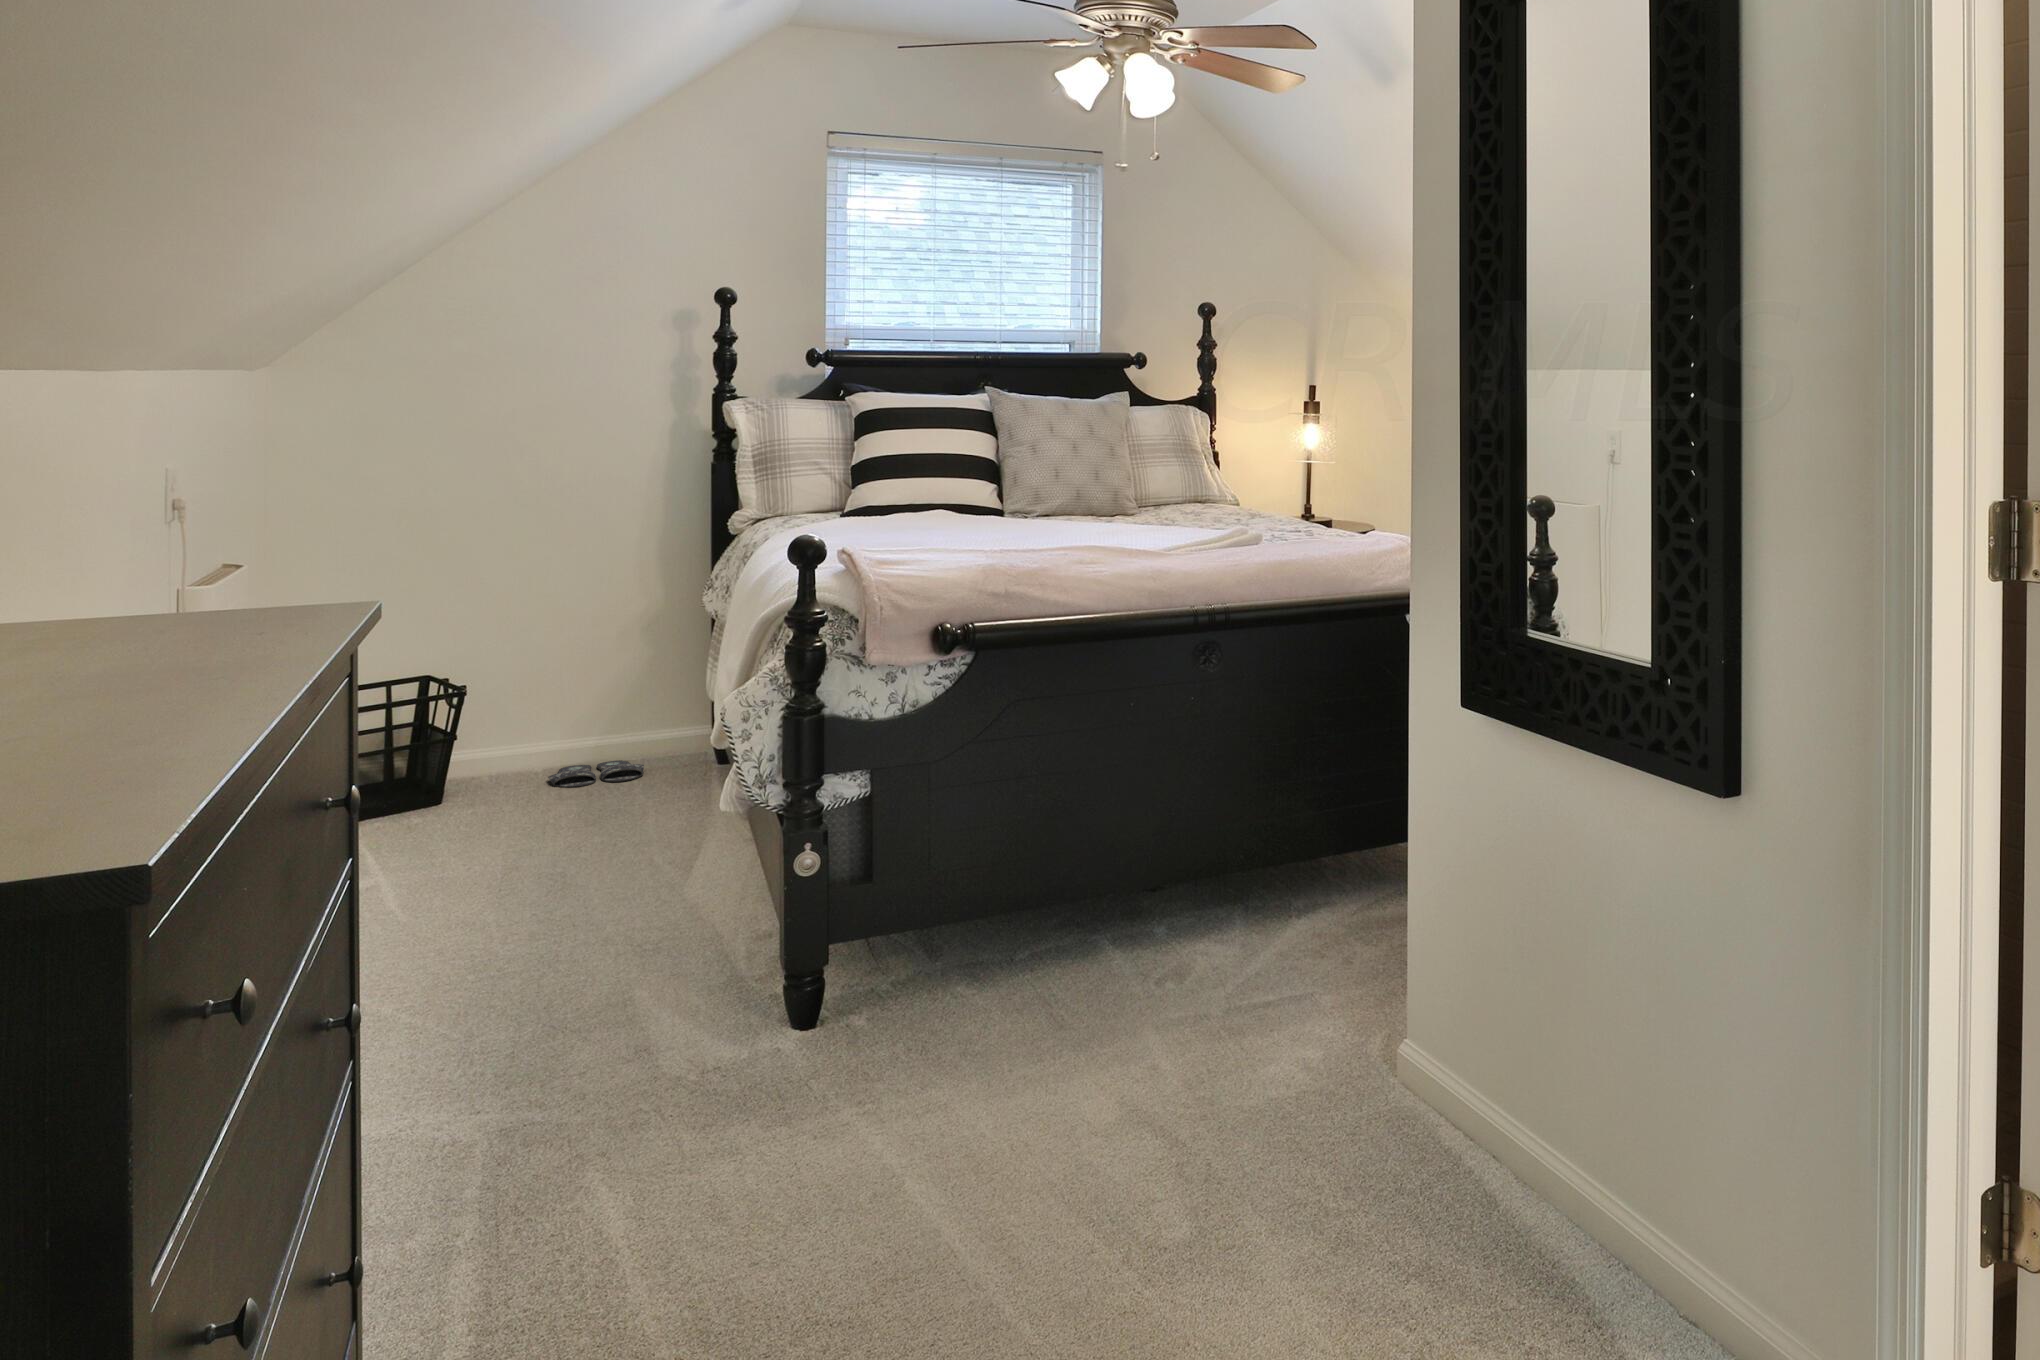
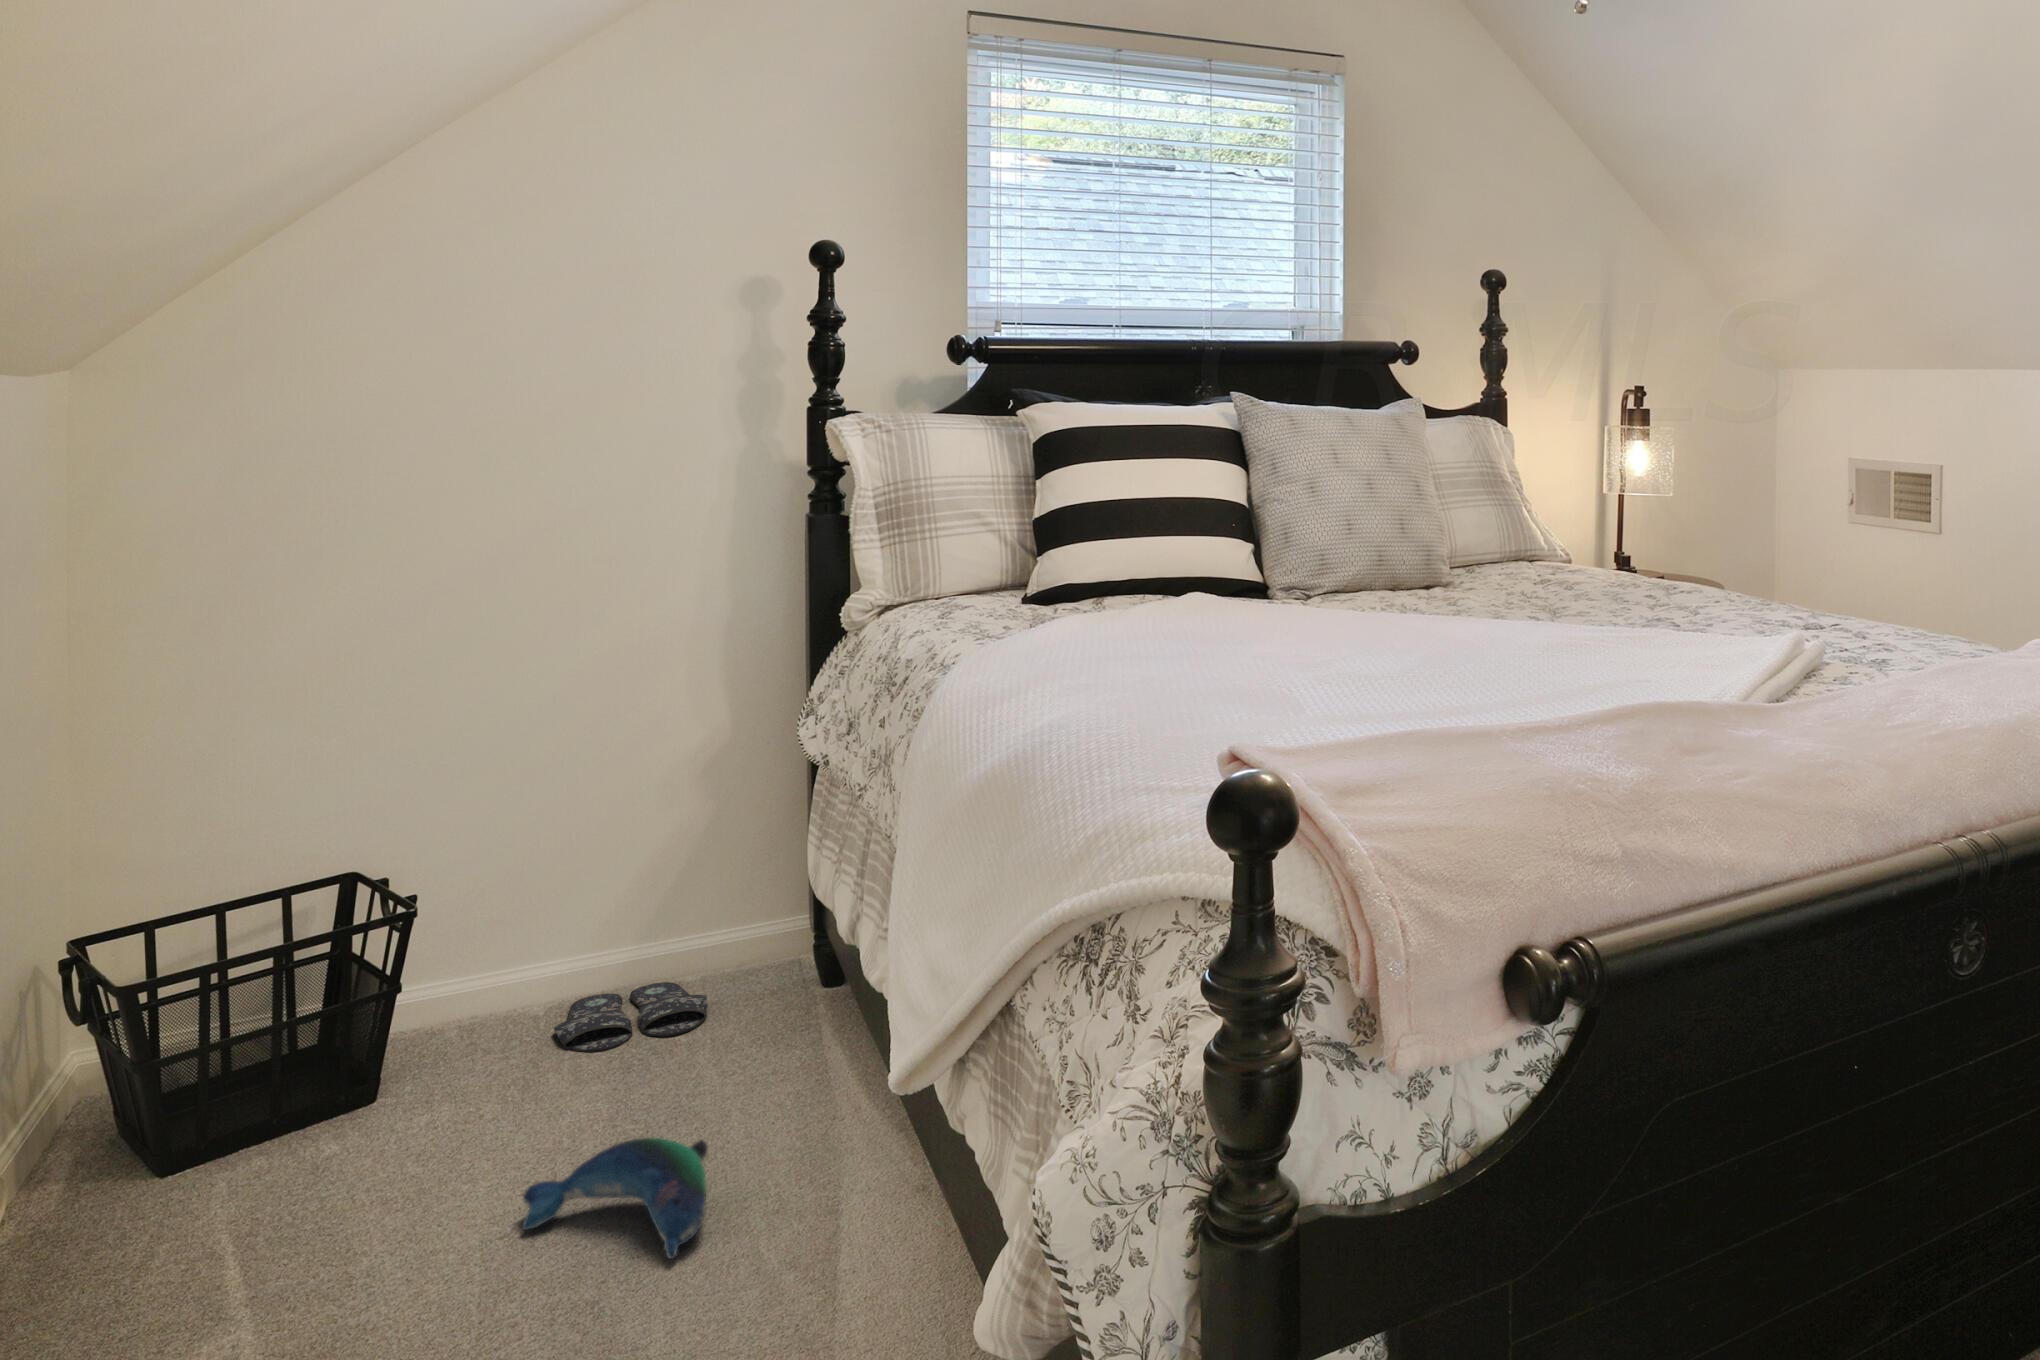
plush toy: none [525,802,629,854] -> present [523,1138,708,1259]

